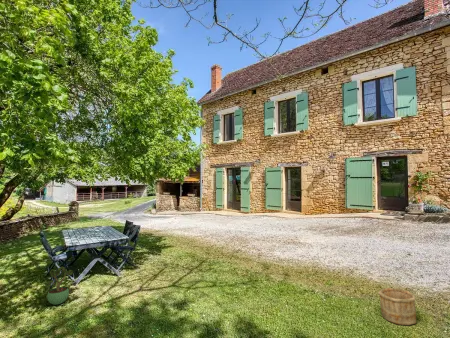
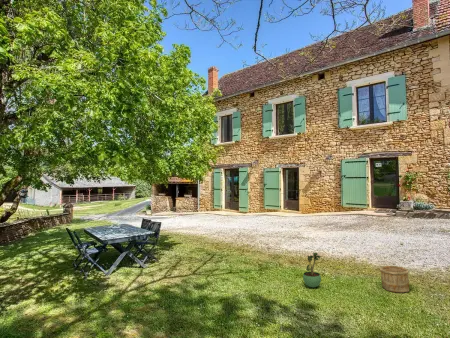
potted plant: present [45,266,73,305] -> present [303,252,321,287]

